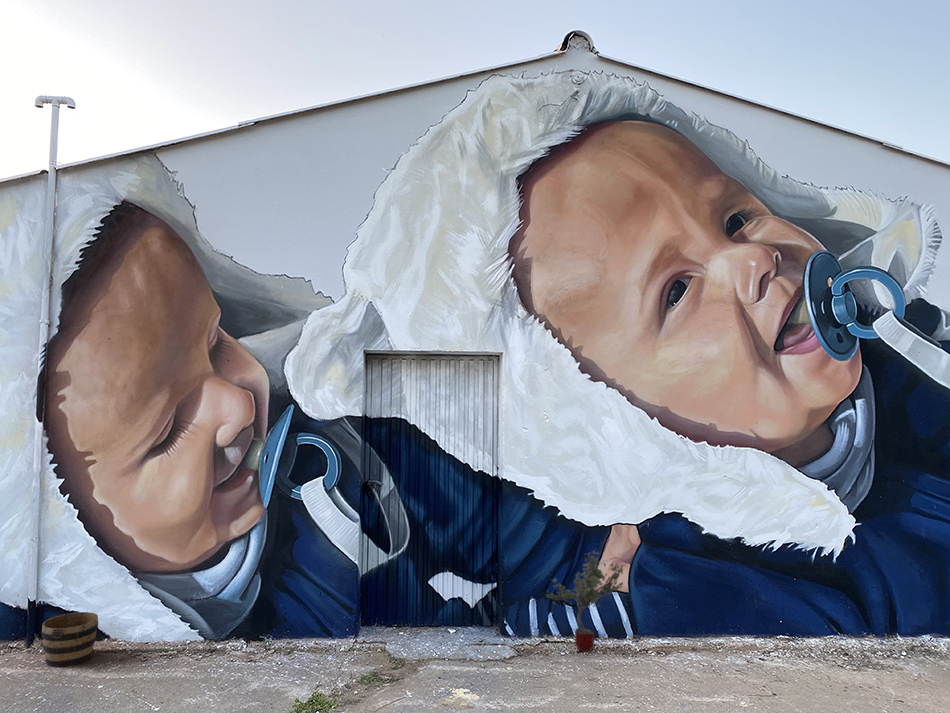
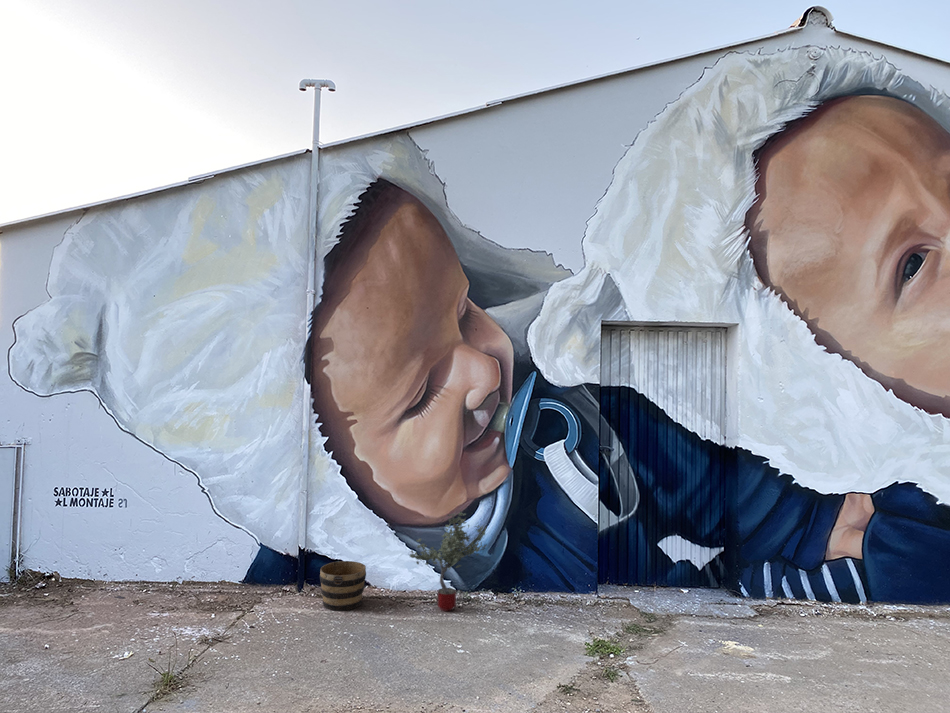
potted tree: present [546,550,623,651] -> present [410,512,487,611]

